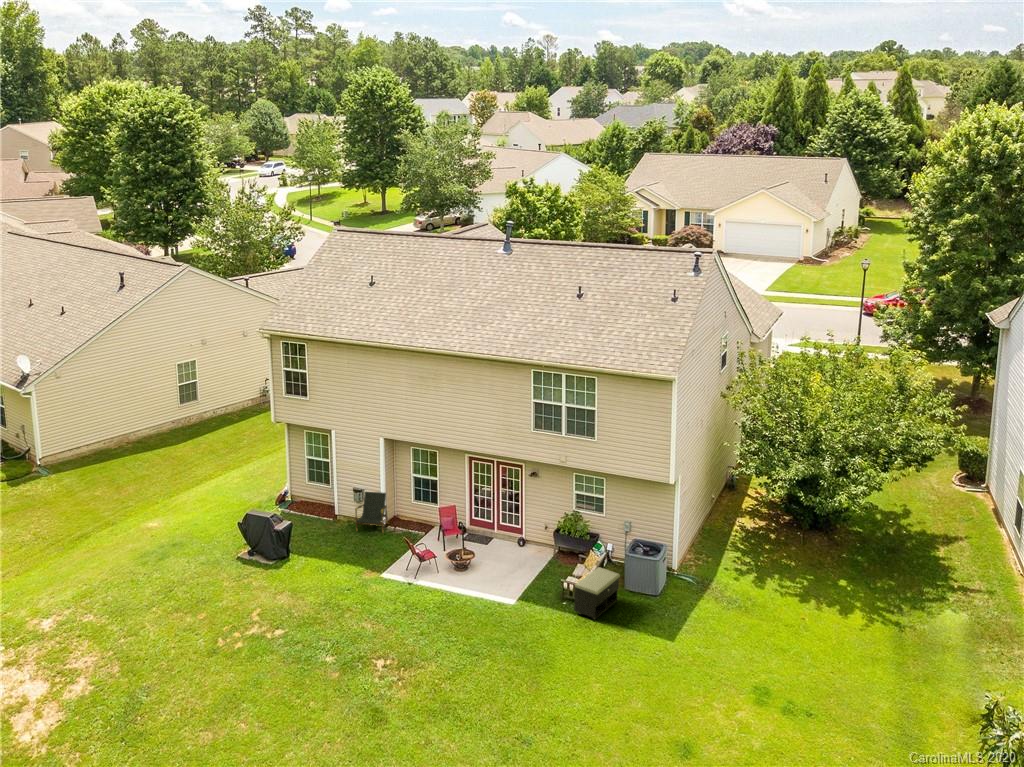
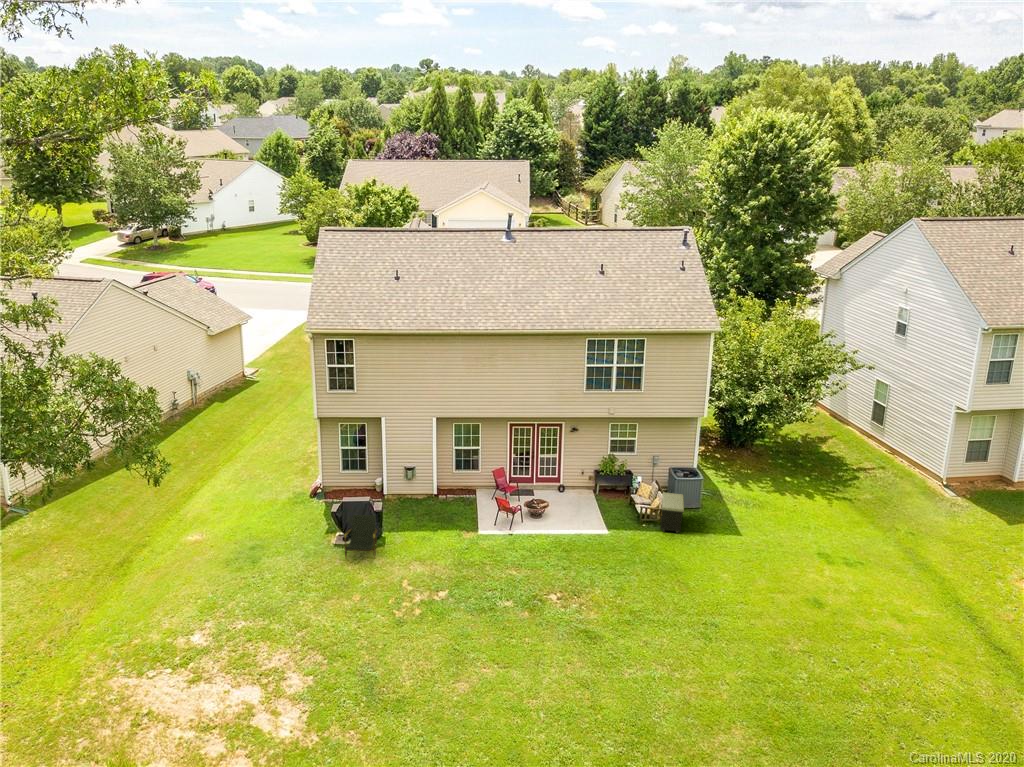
lounge chair: present [355,492,387,532] -> present [344,515,377,559]

